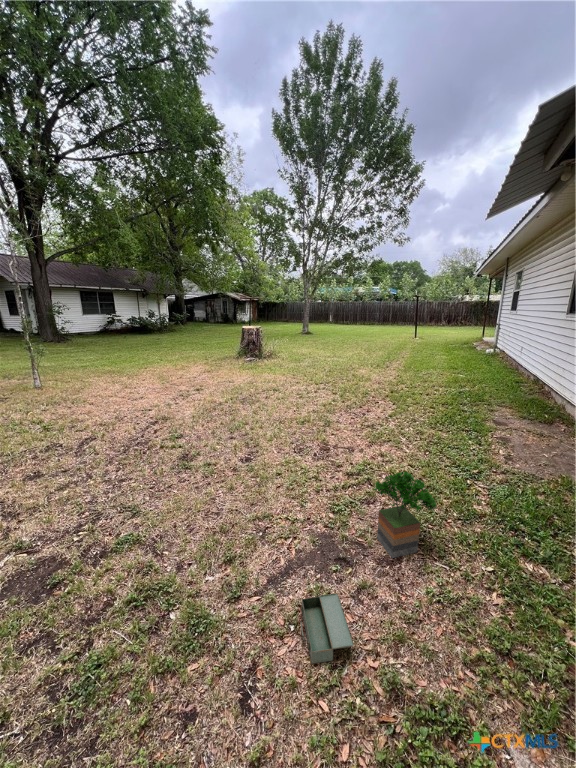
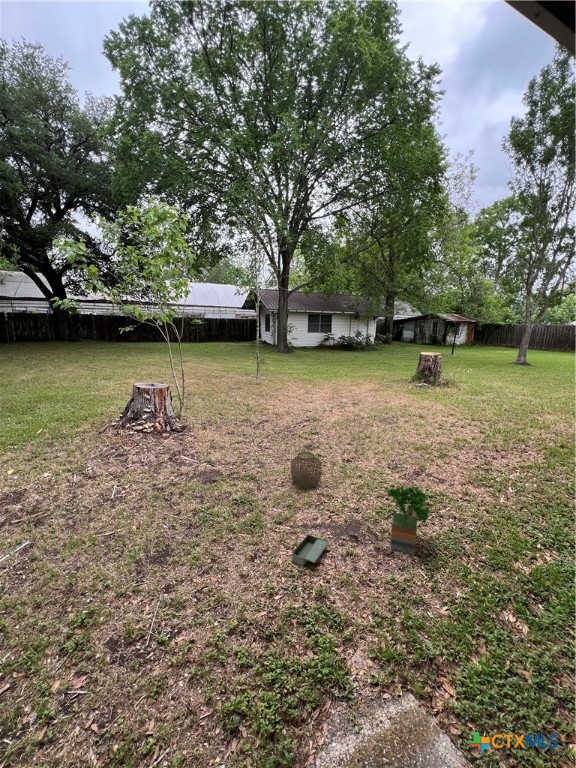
woven basket: none [198,467,246,522] -> present [291,452,321,488]

